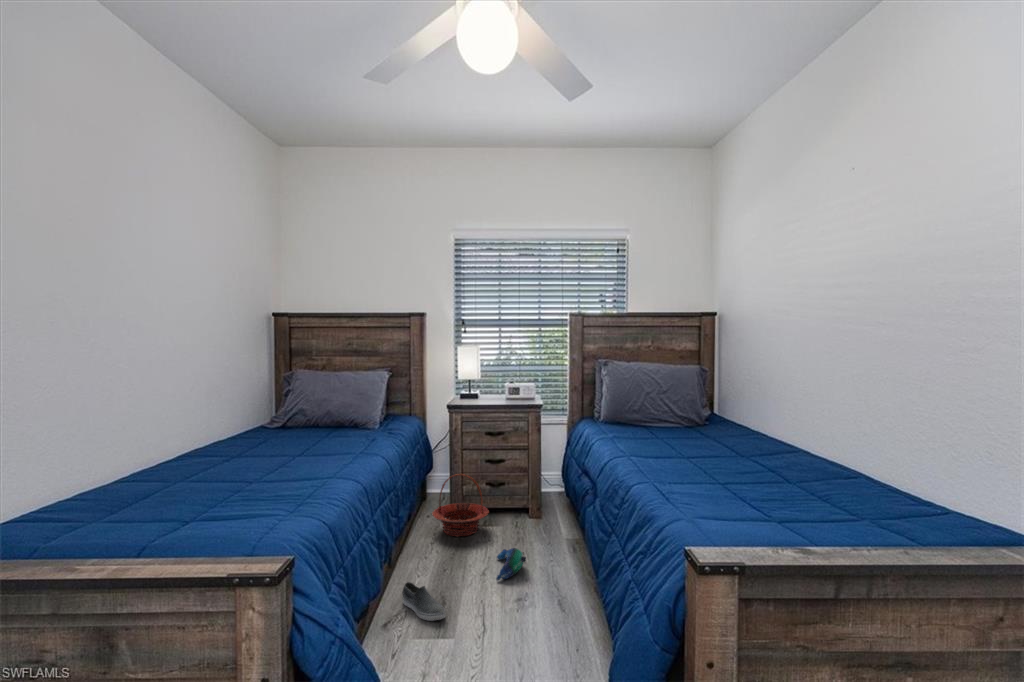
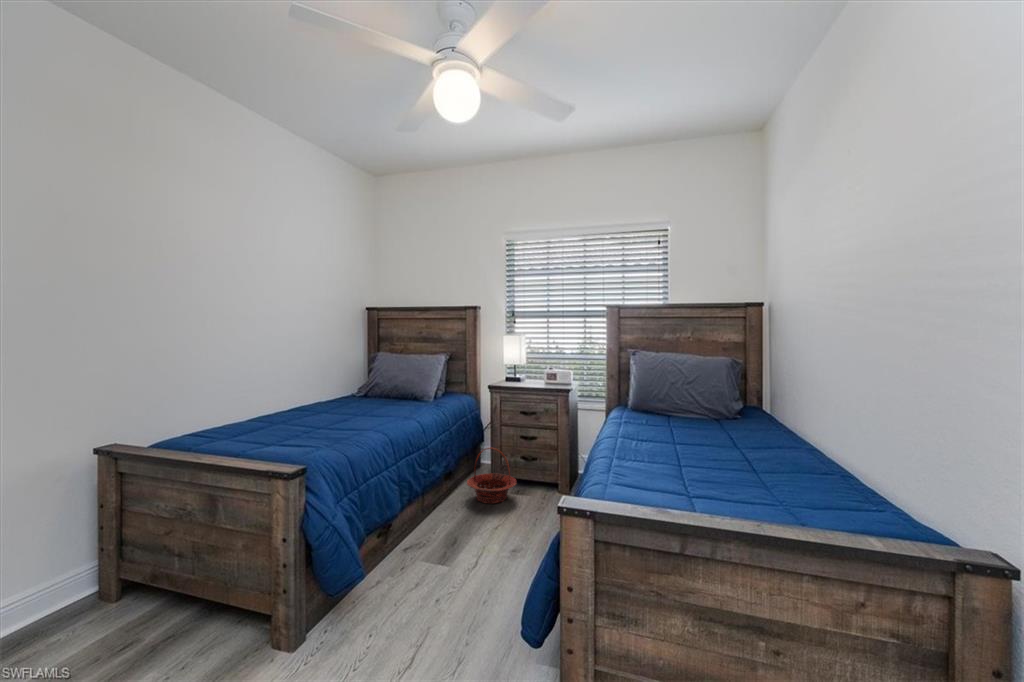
plush toy: present [496,548,526,580] -> none [493,521,526,549]
shoe: present [402,582,445,621] -> none [404,539,430,578]

